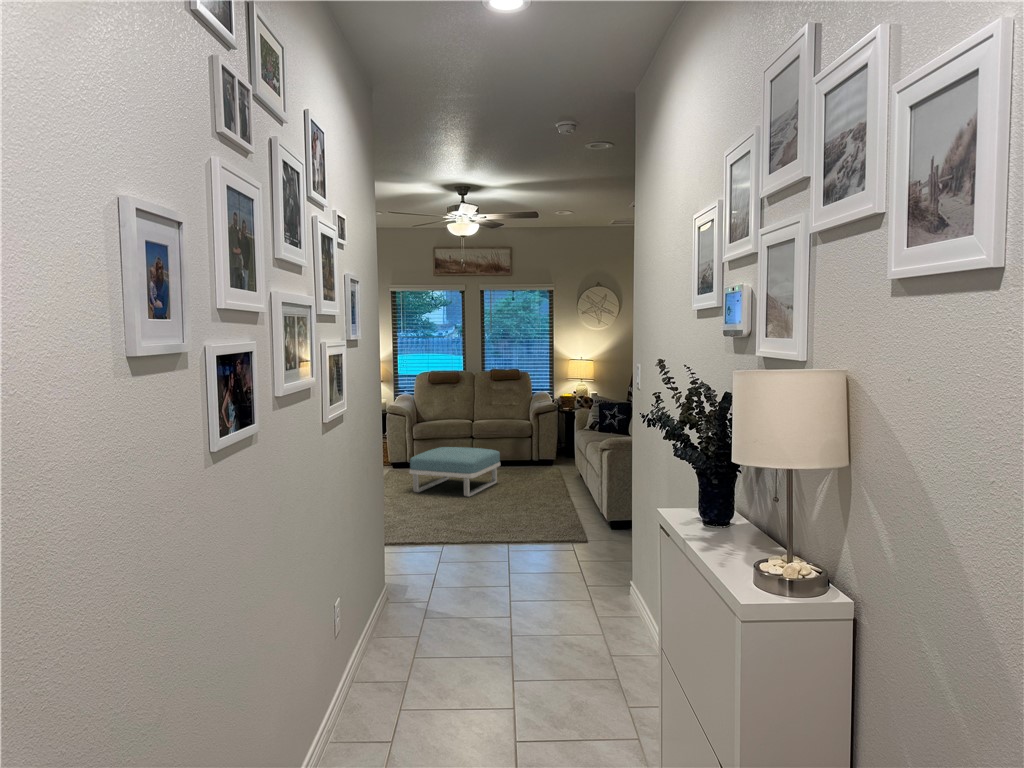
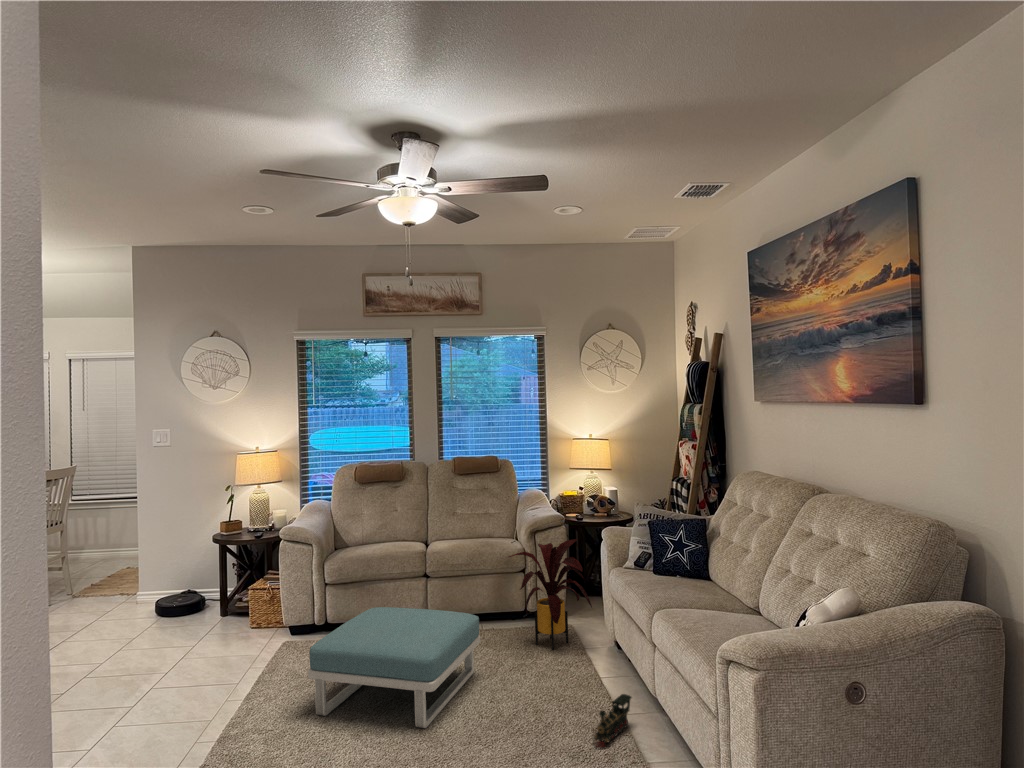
house plant: none [519,417,567,477] -> present [509,539,592,650]
toy train: none [551,483,574,503] -> present [593,694,632,748]

